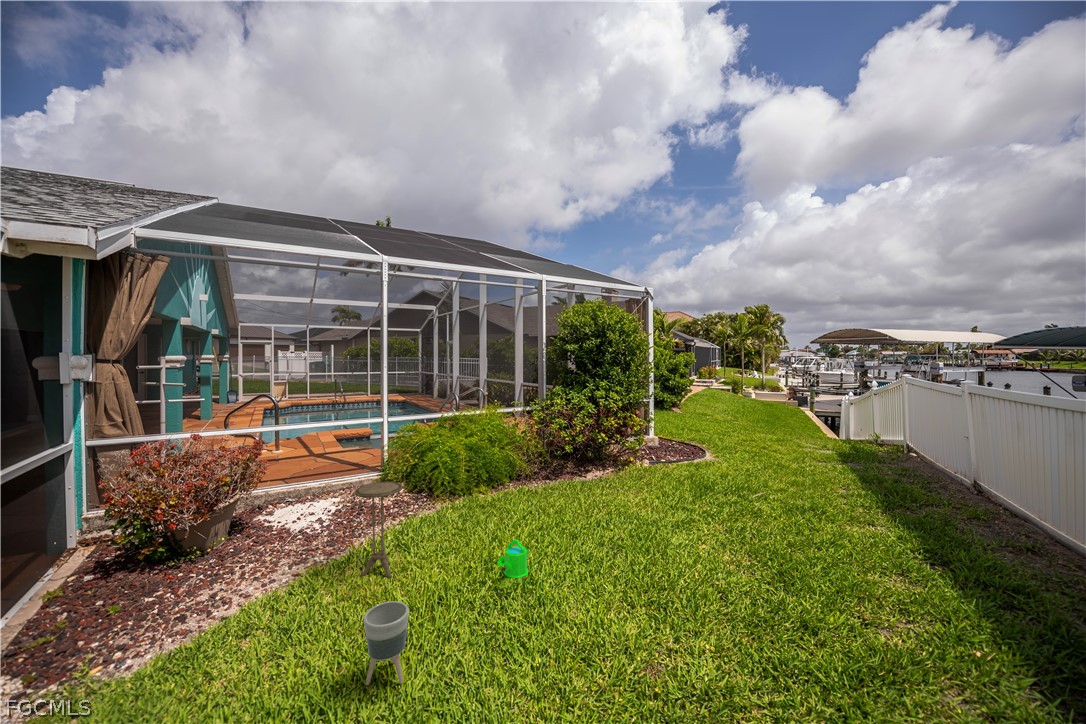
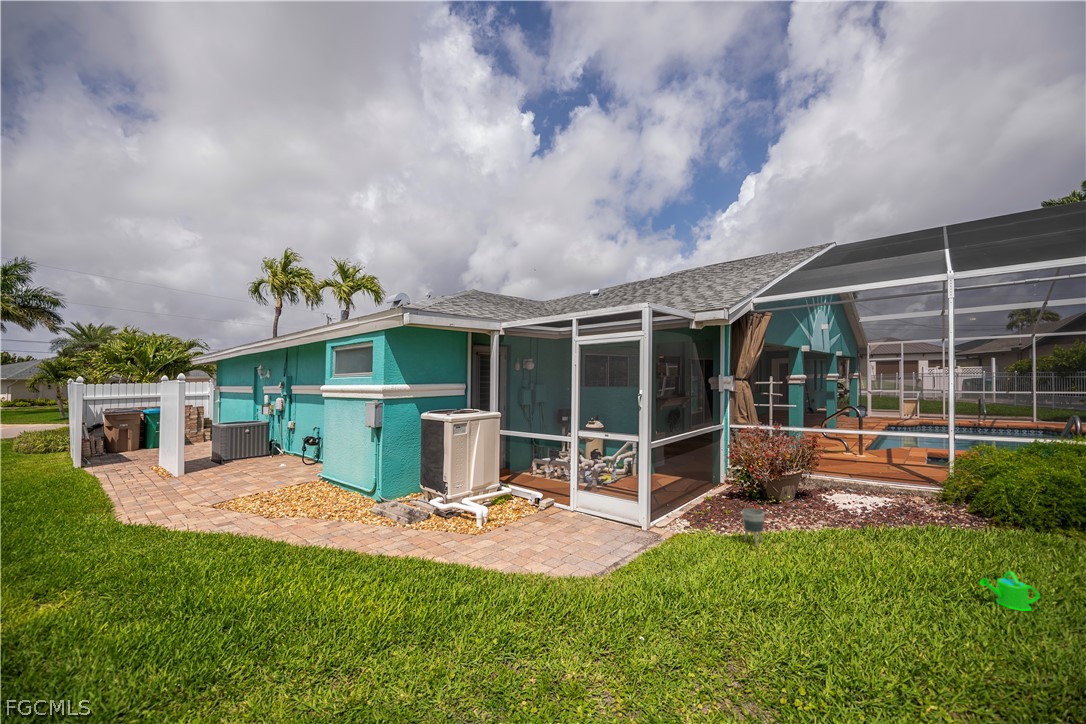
side table: present [354,482,402,578] -> none [853,481,897,557]
planter: present [364,601,409,685] -> present [742,509,764,547]

